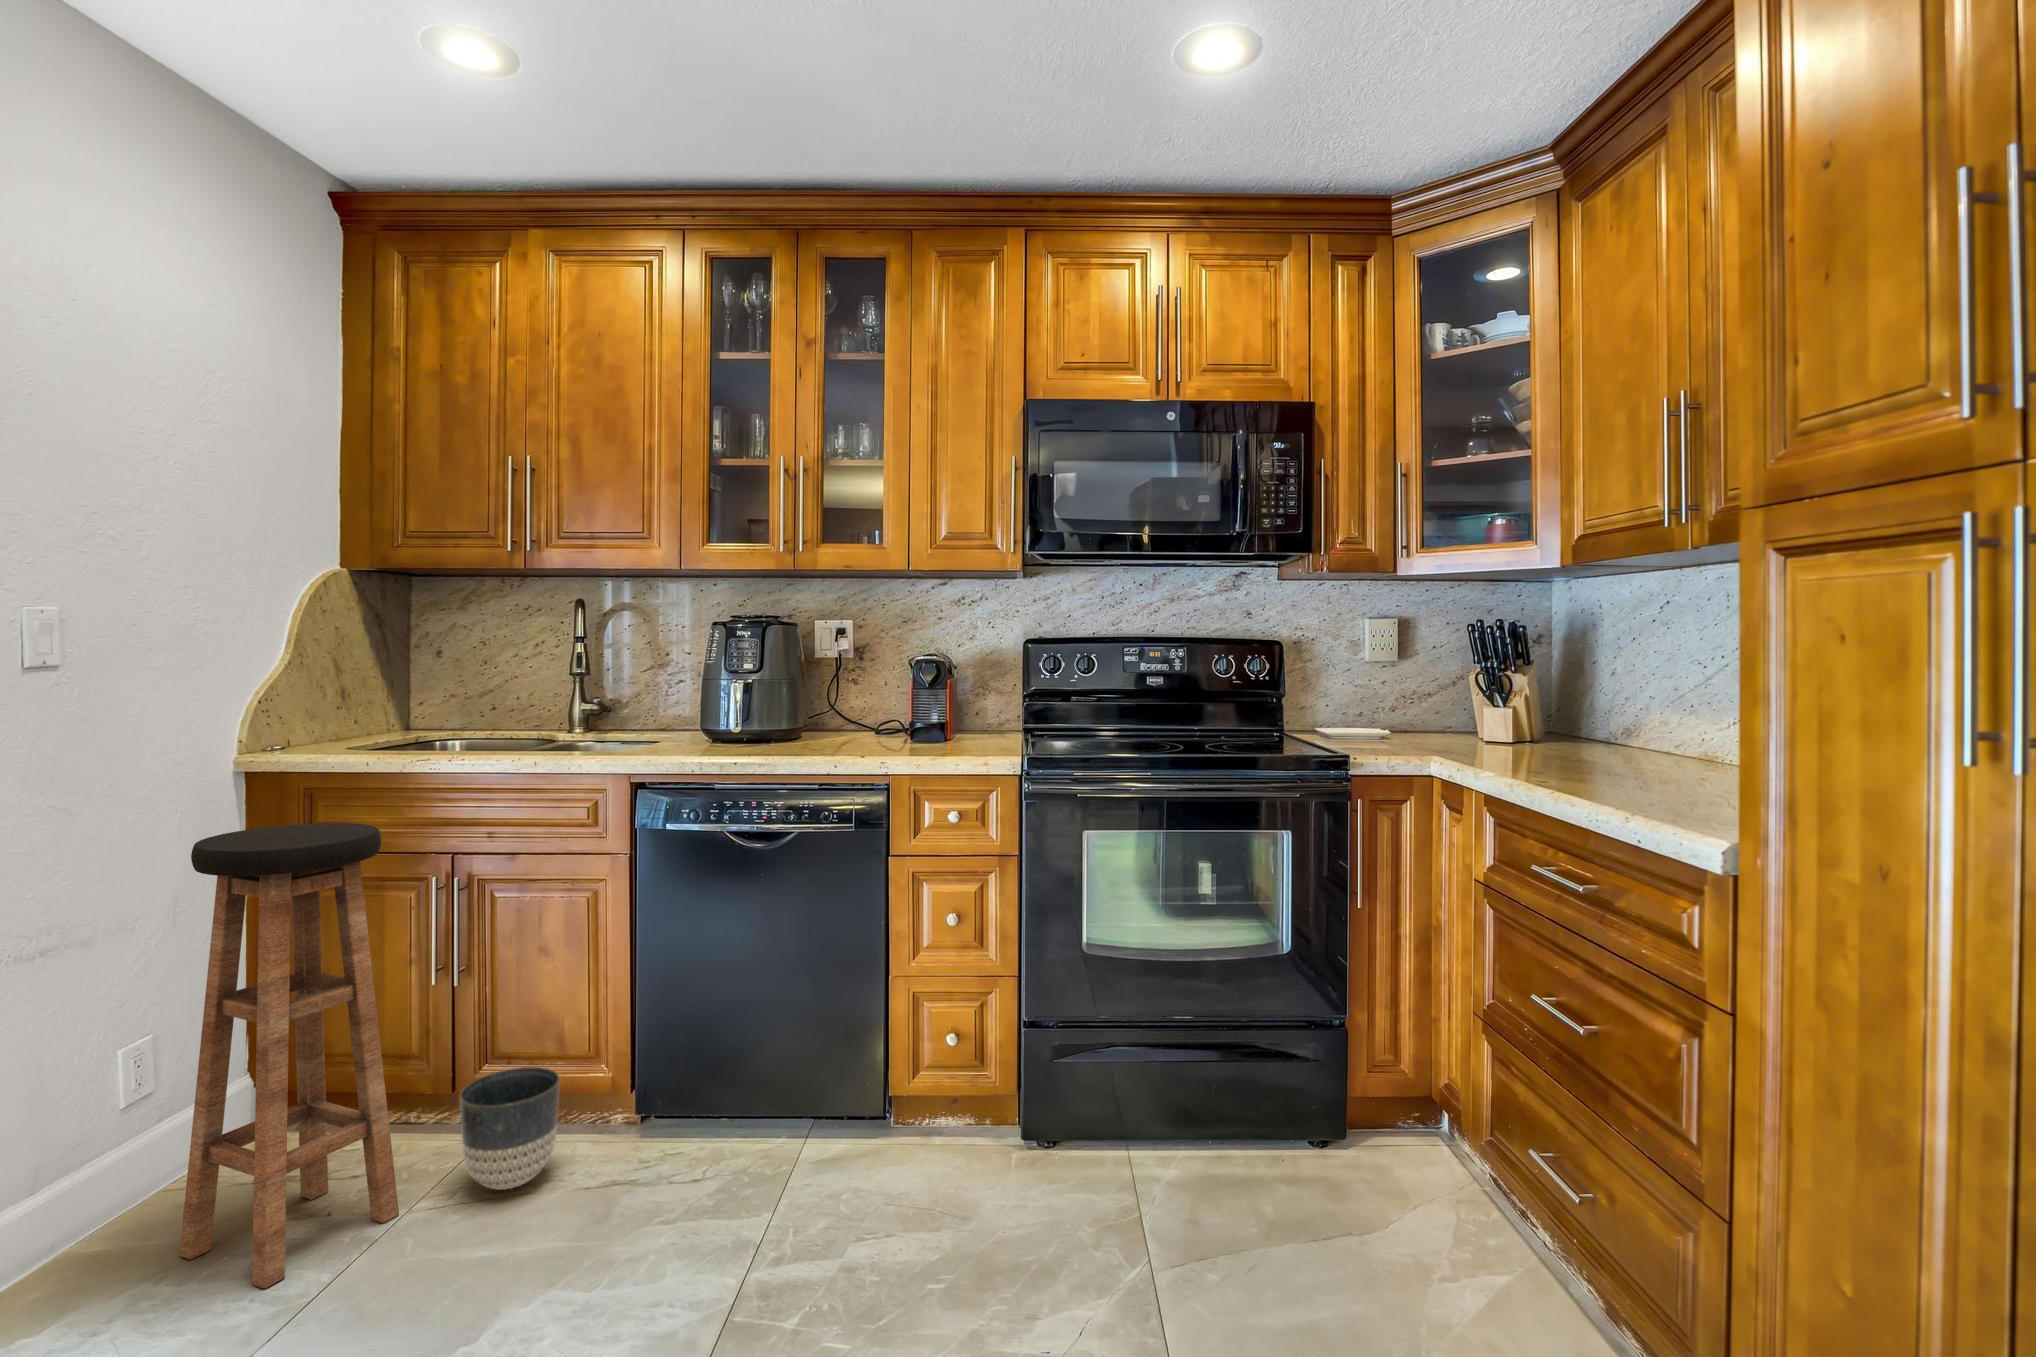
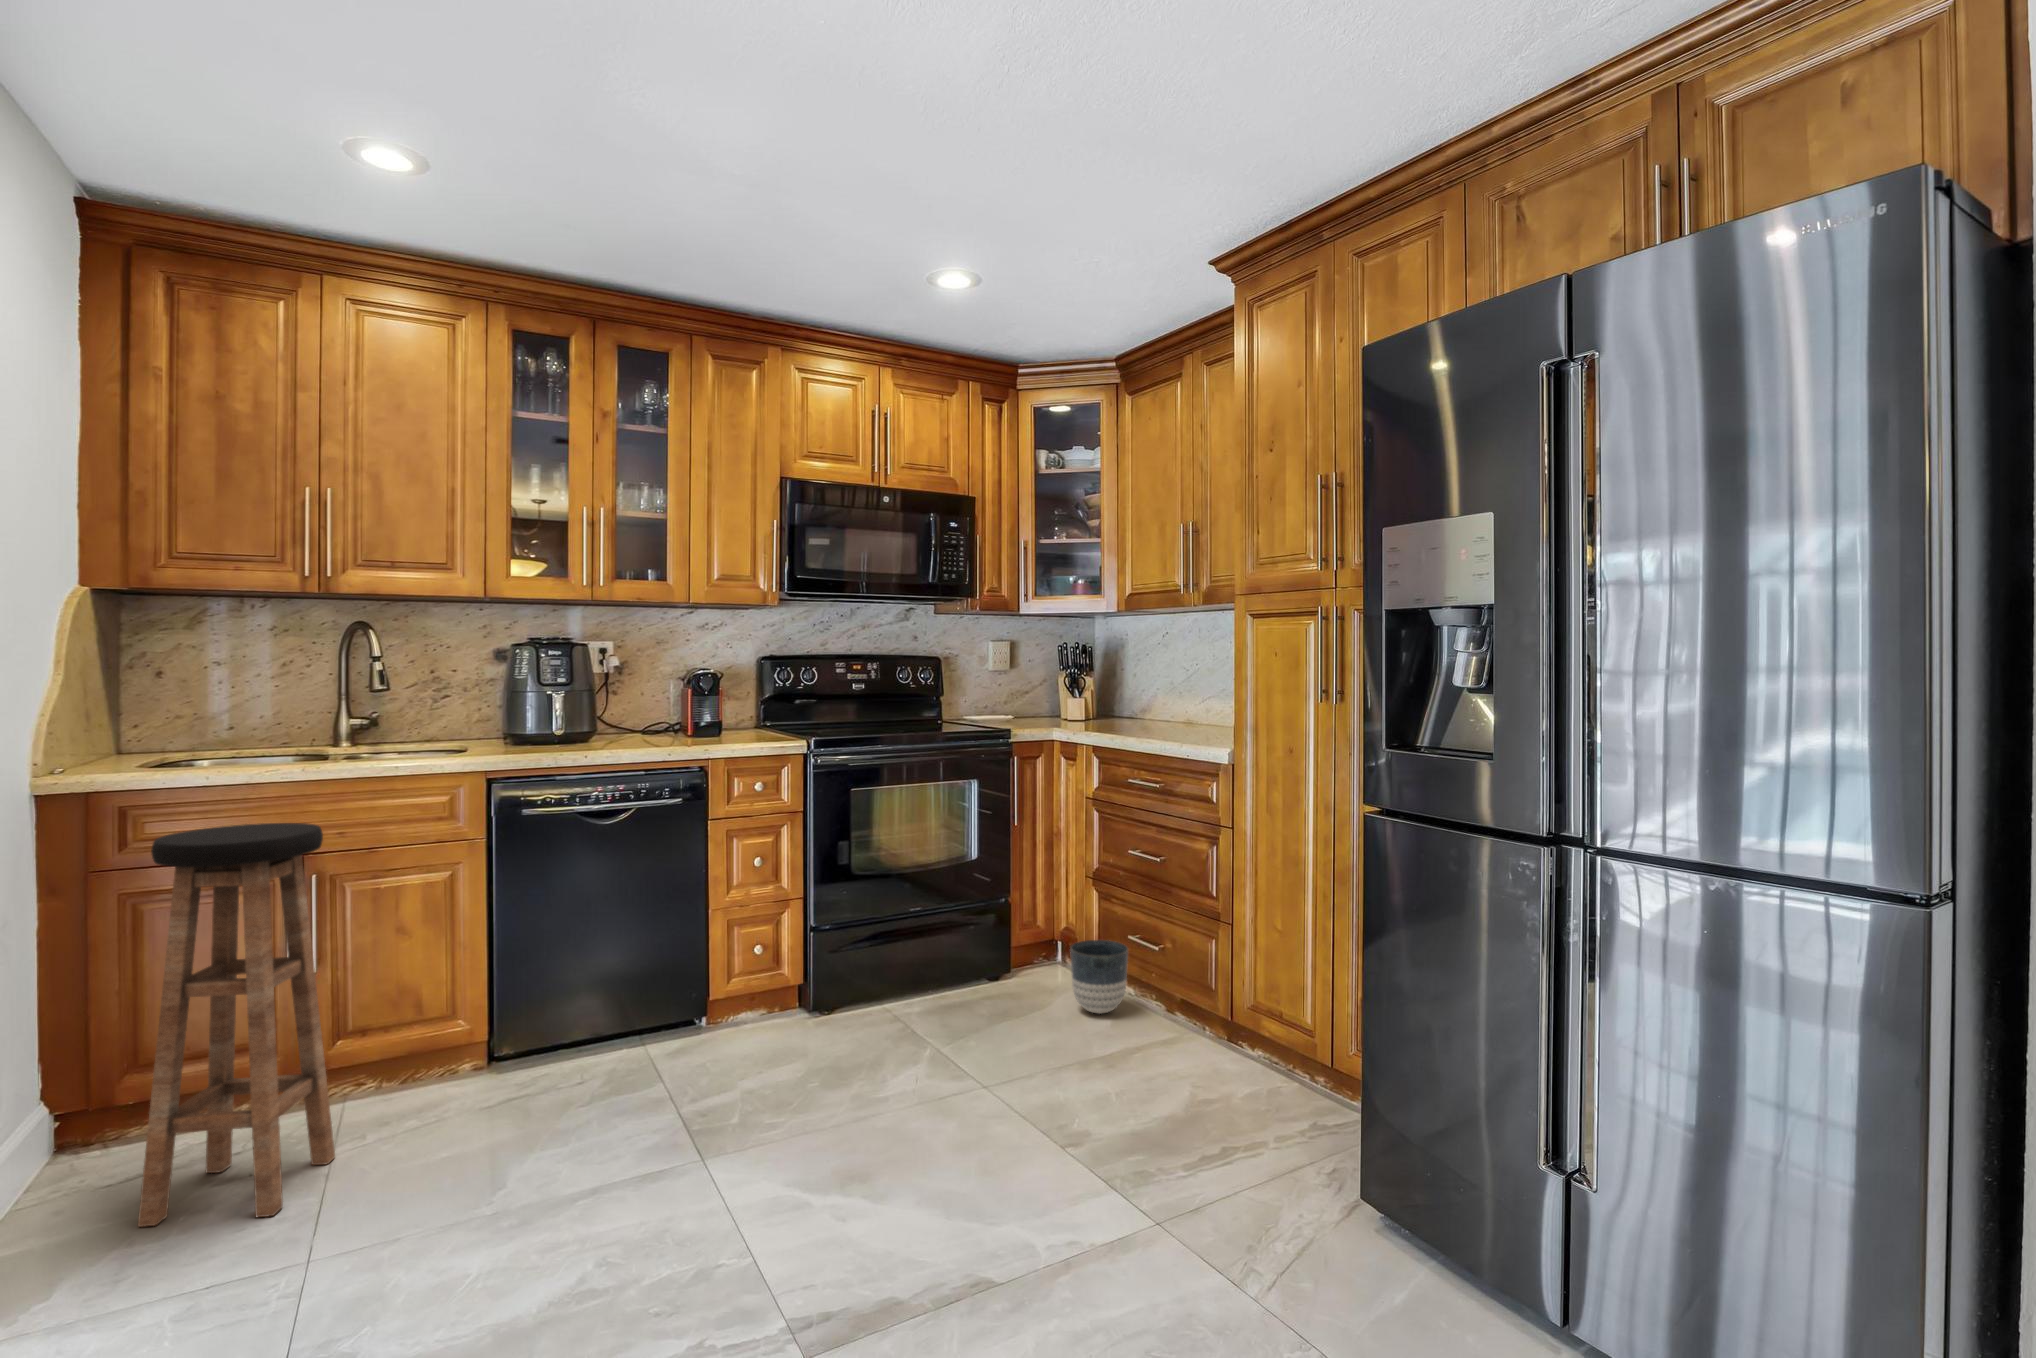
planter: present [460,1067,560,1190] -> present [1070,940,1128,1014]

